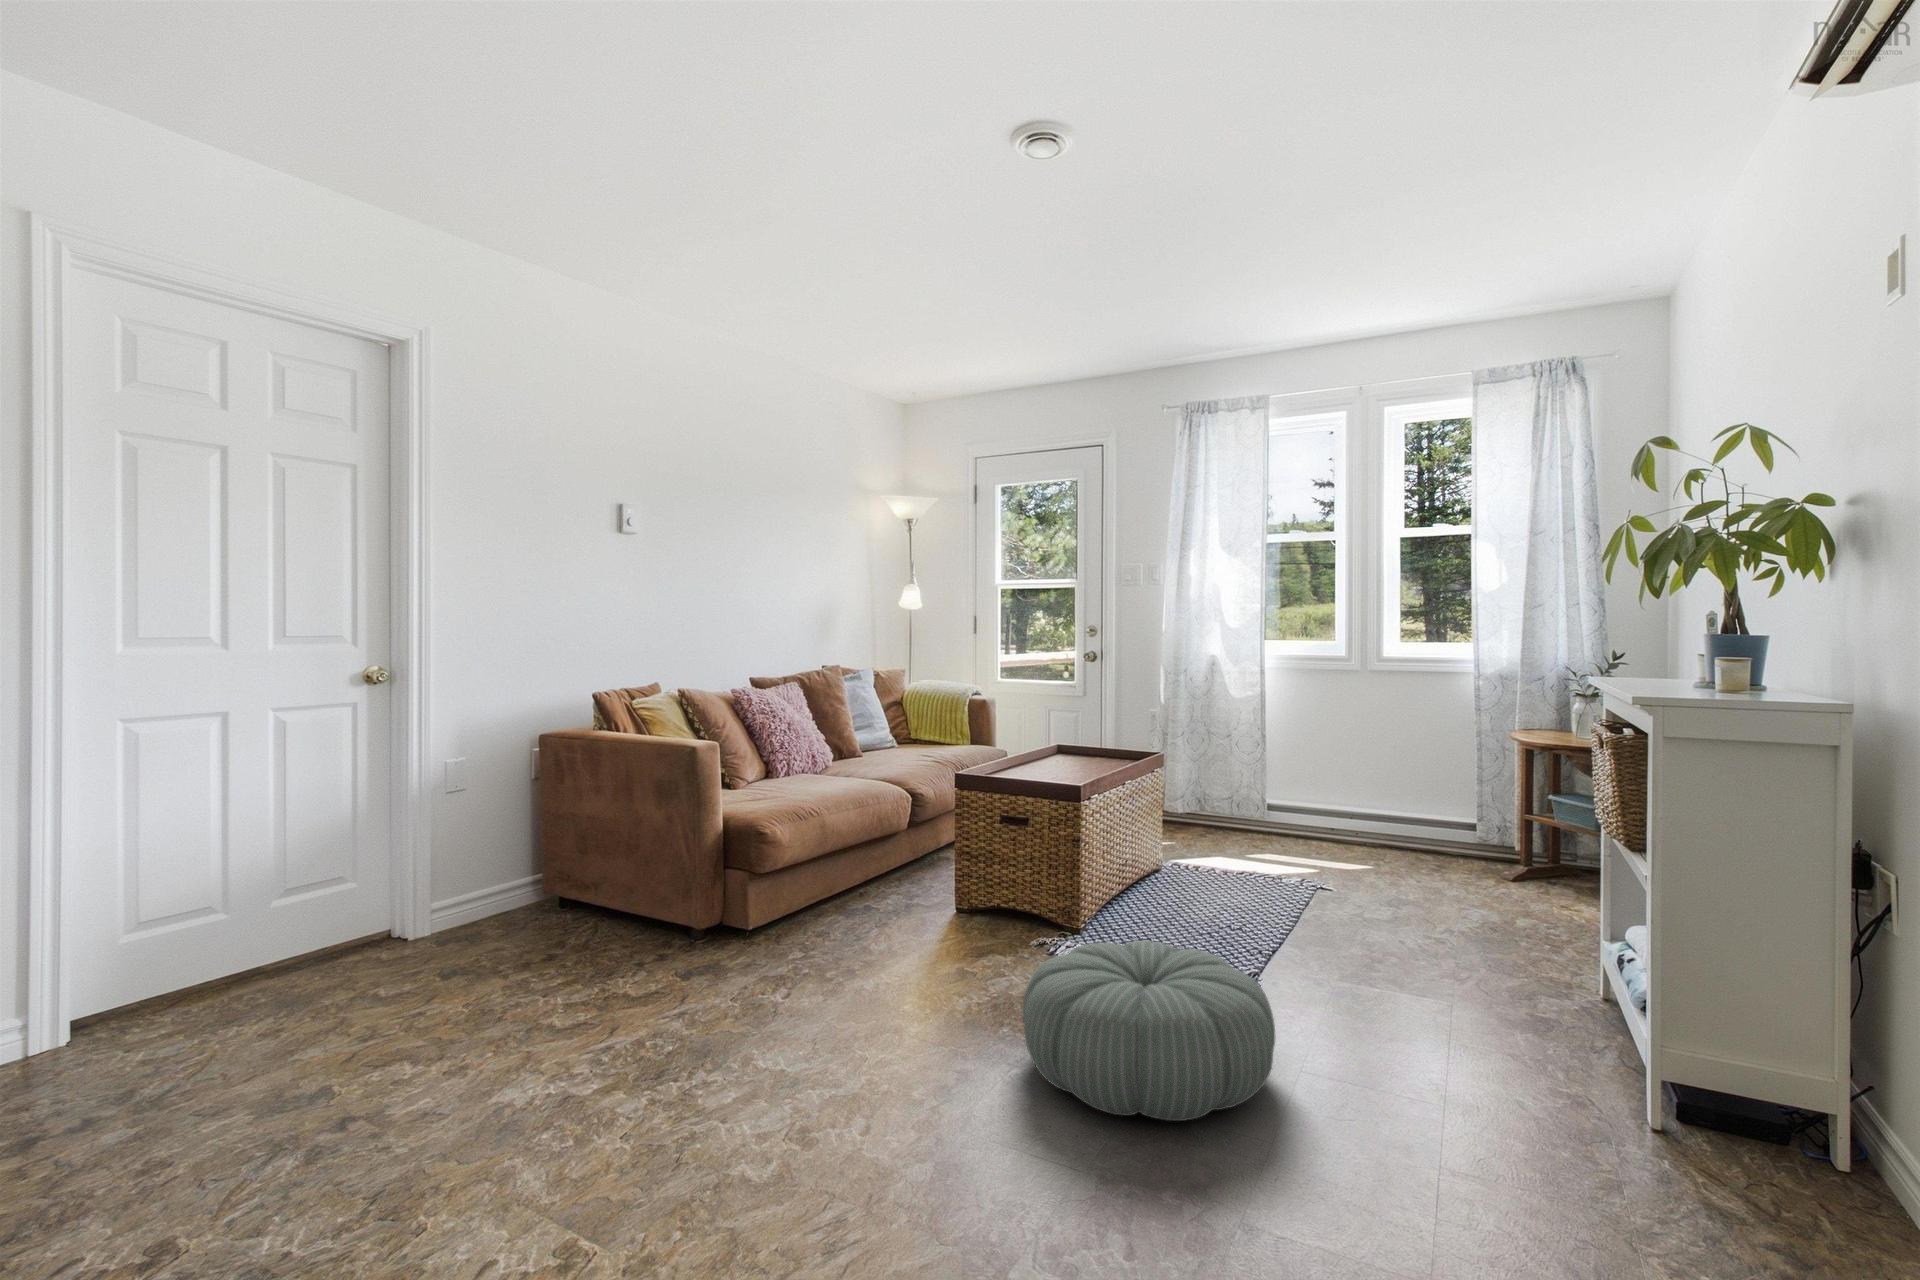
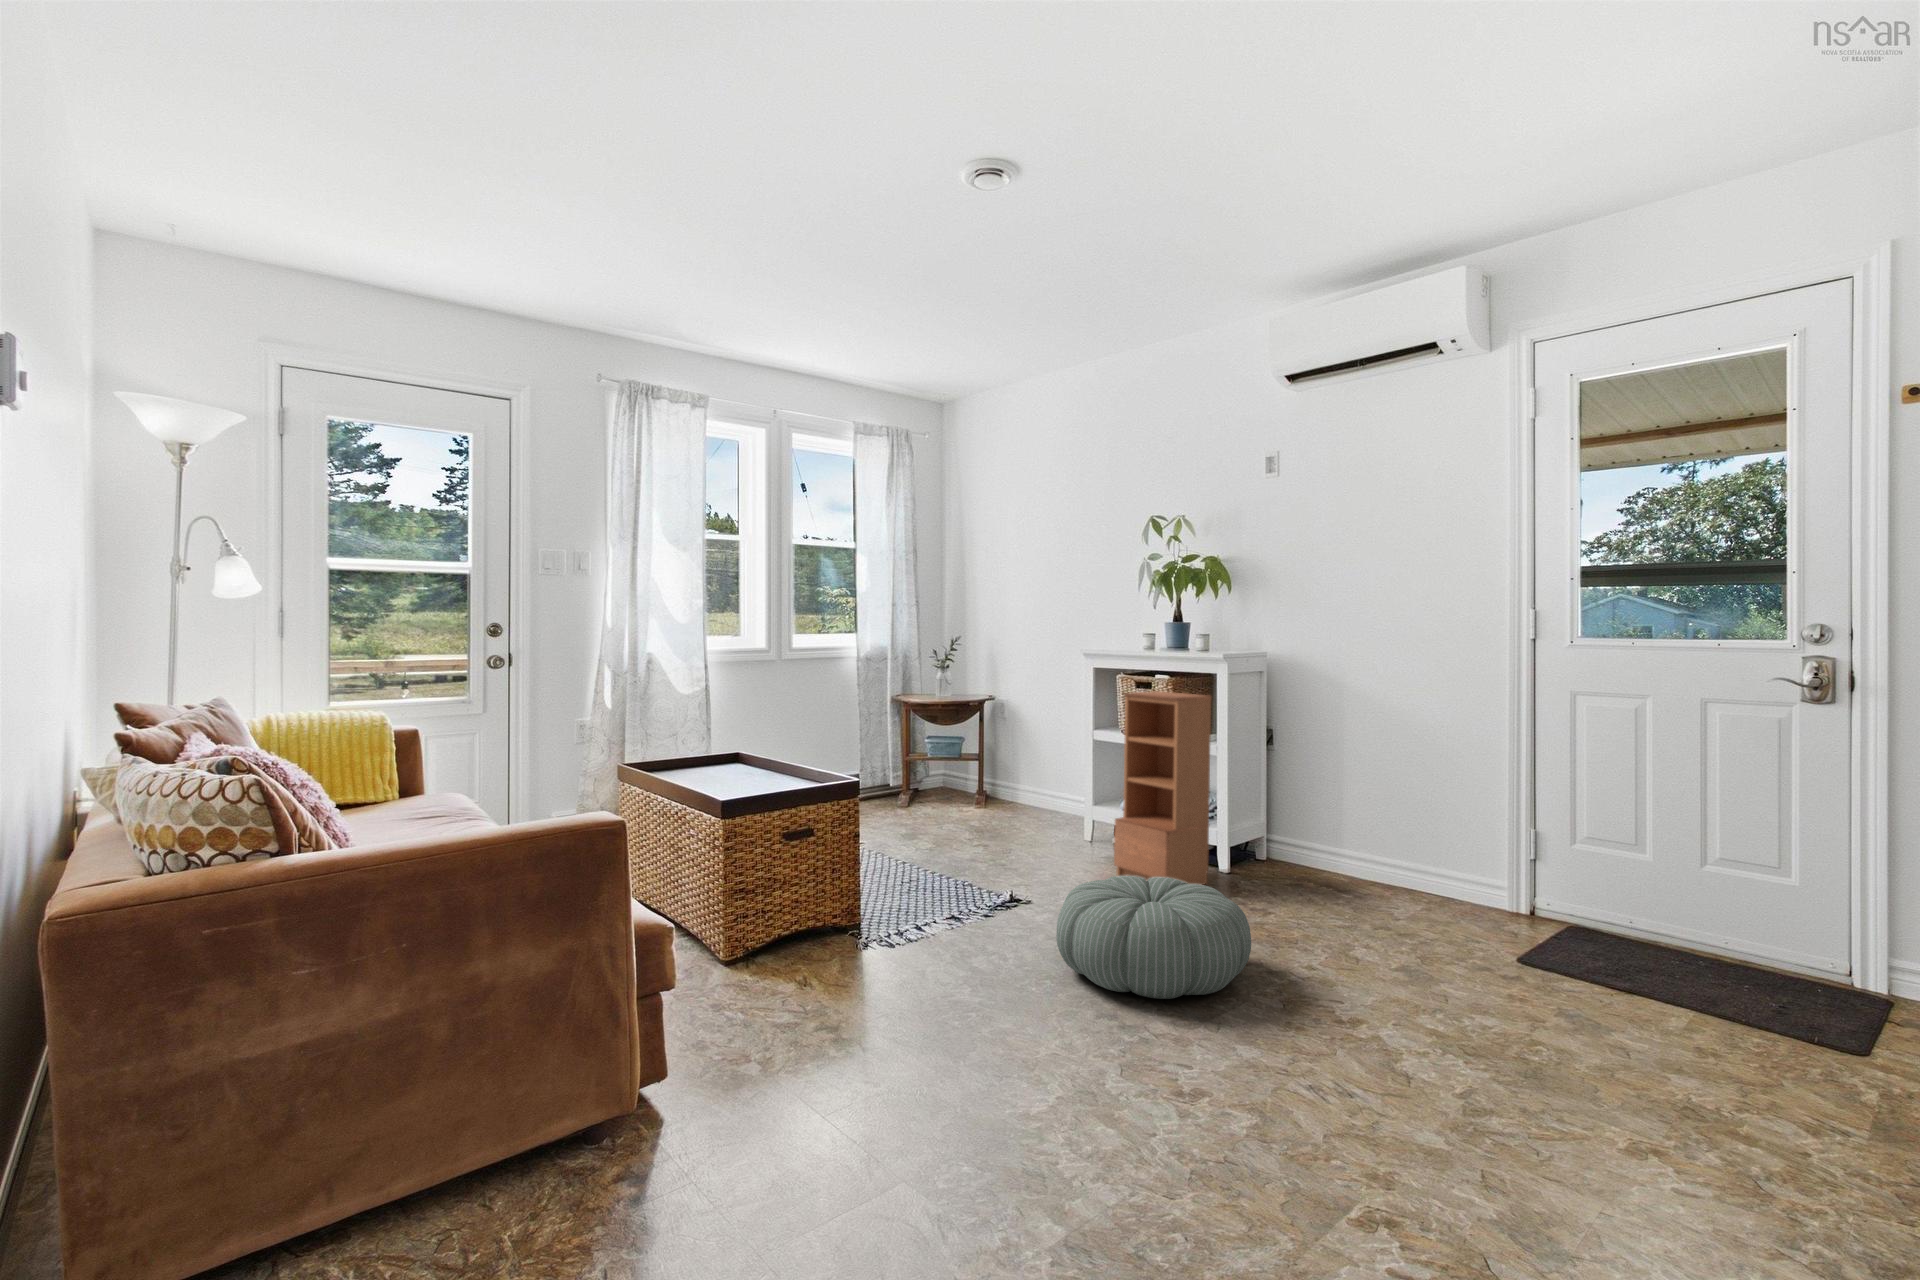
bookcase: none [1488,727,1621,1078] -> present [1114,691,1212,885]

